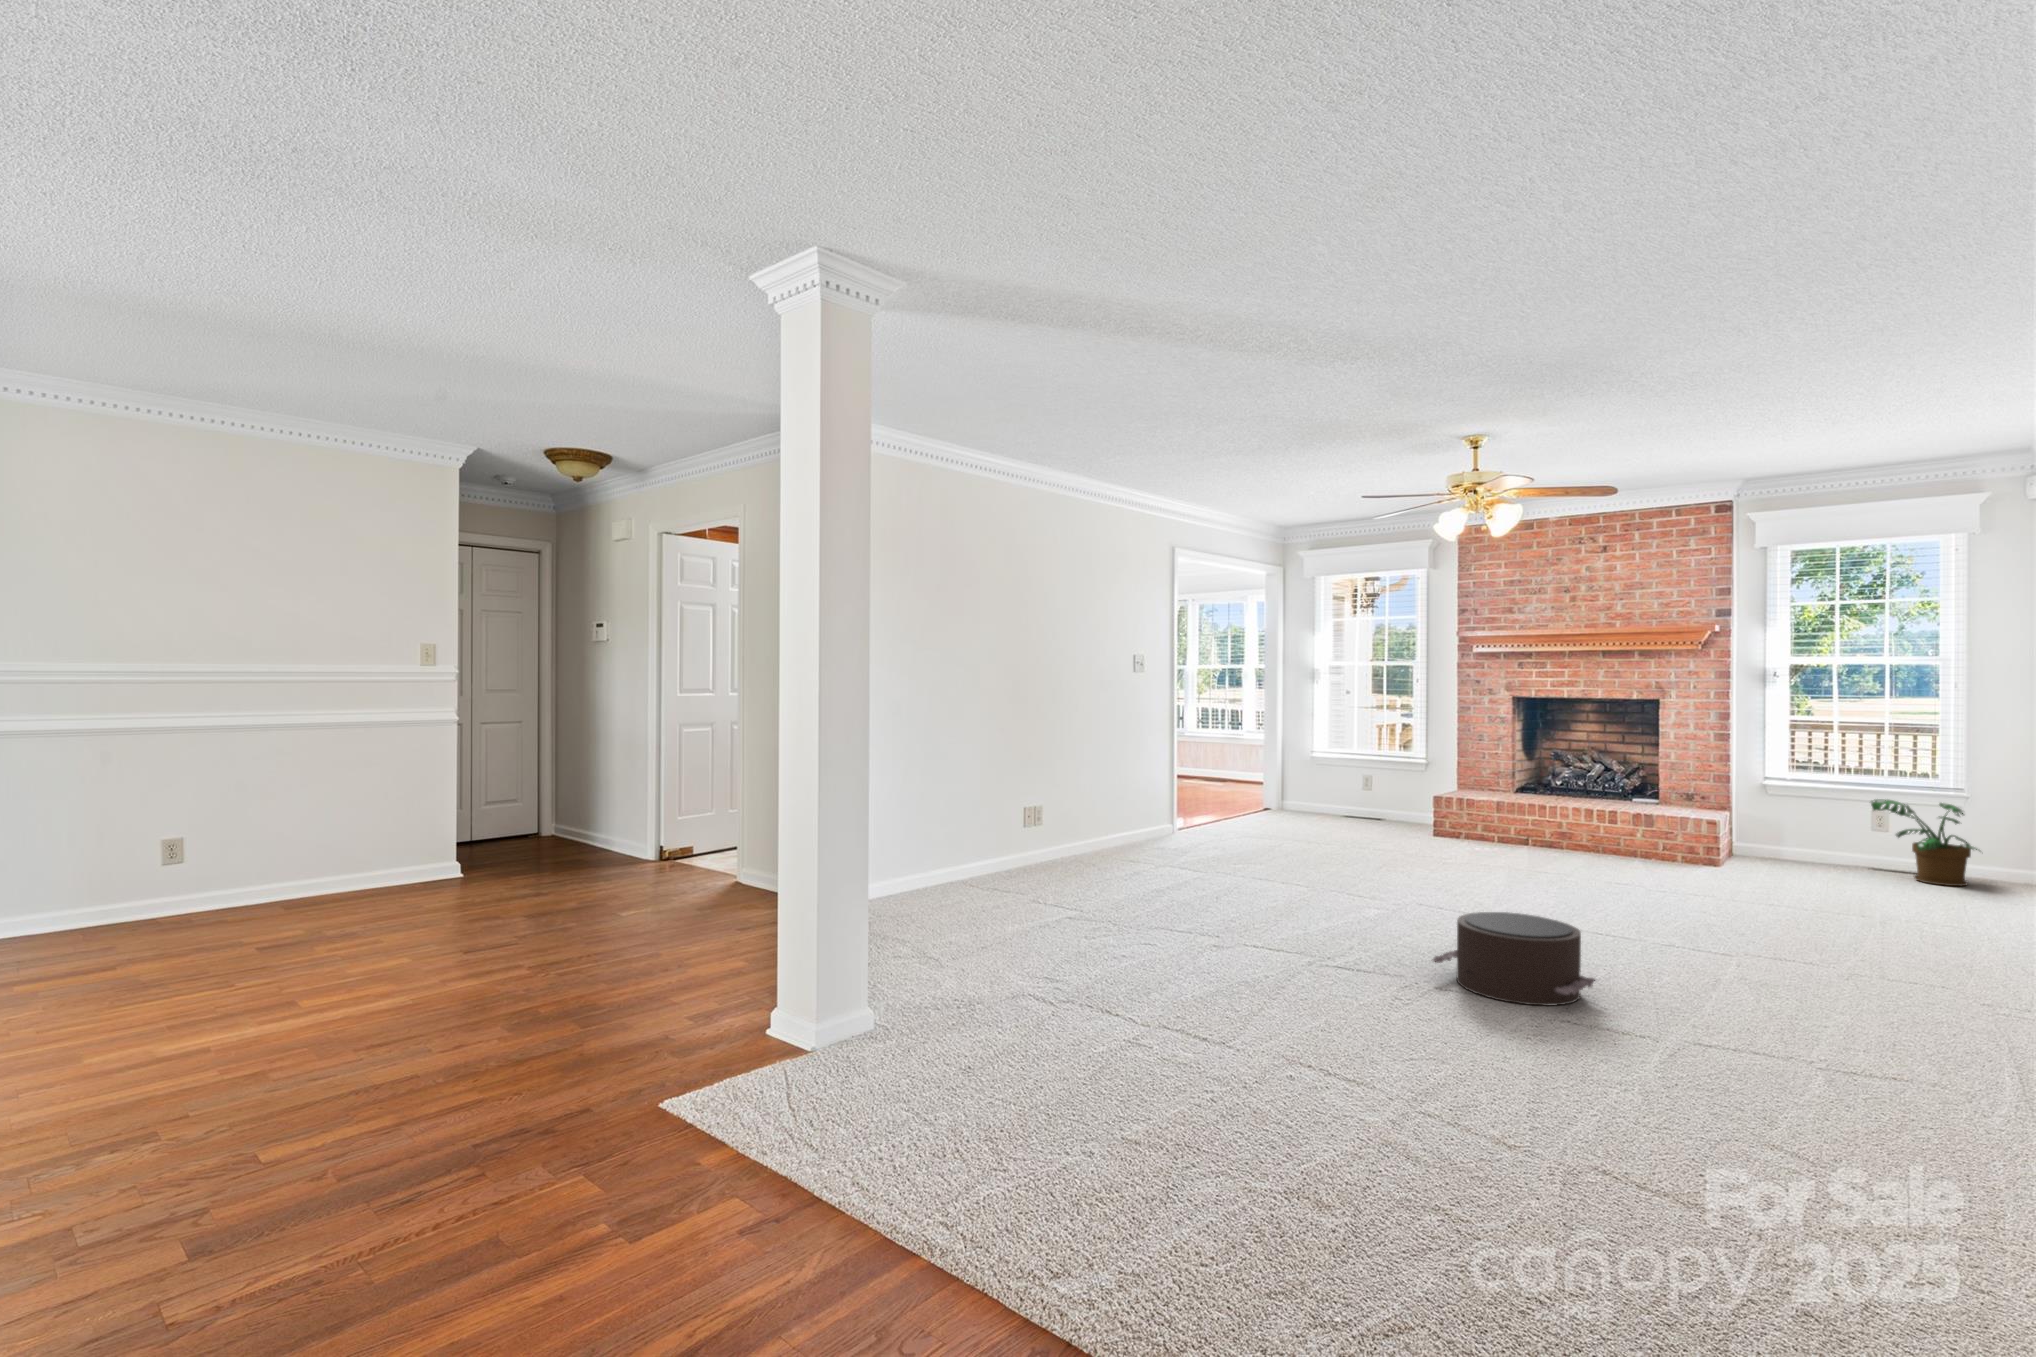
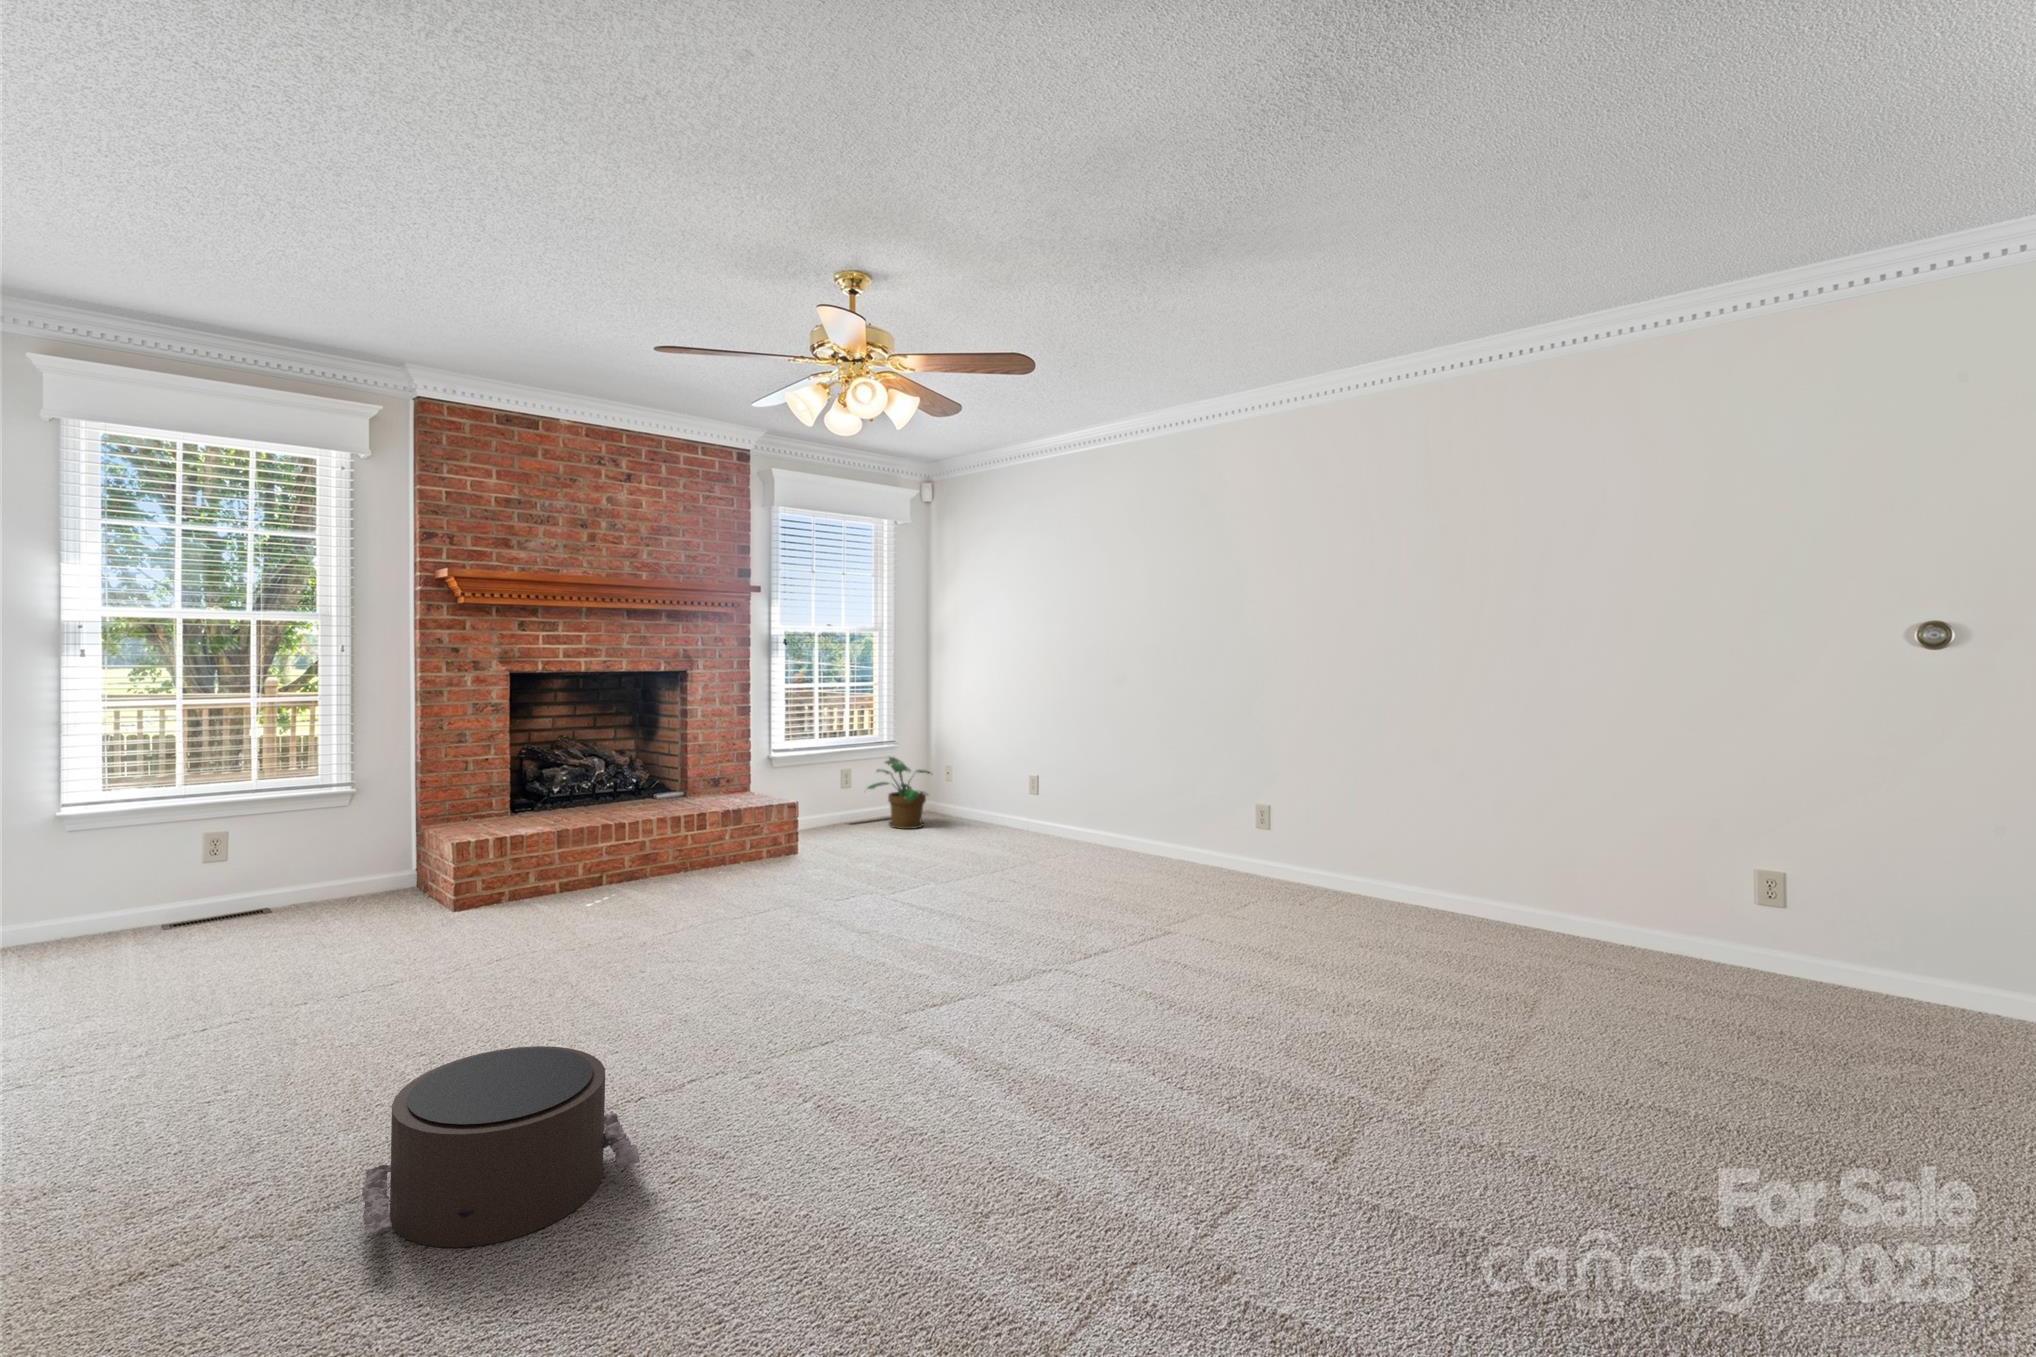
pouf: present [1431,912,1595,1006] -> present [362,1046,640,1247]

